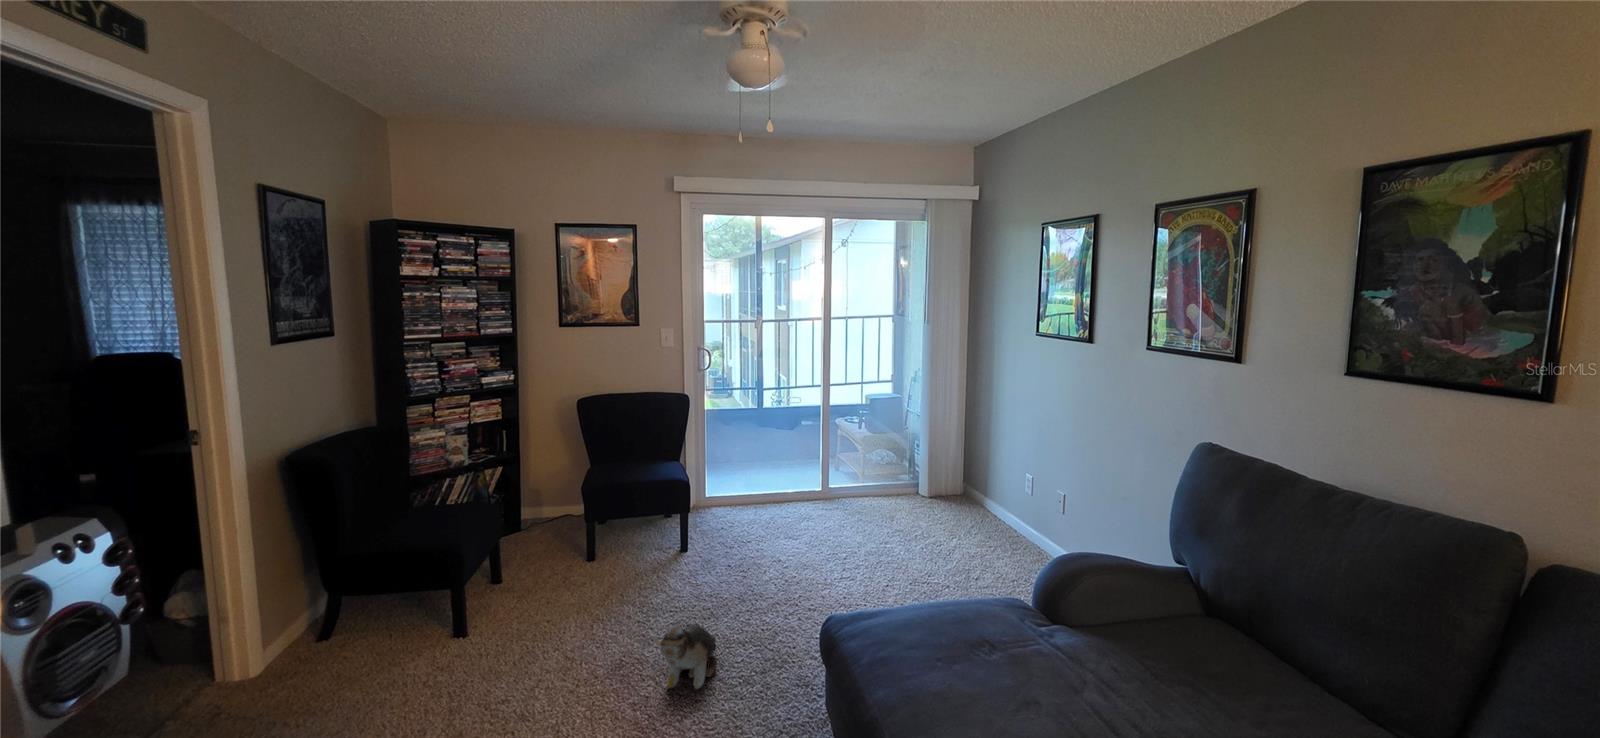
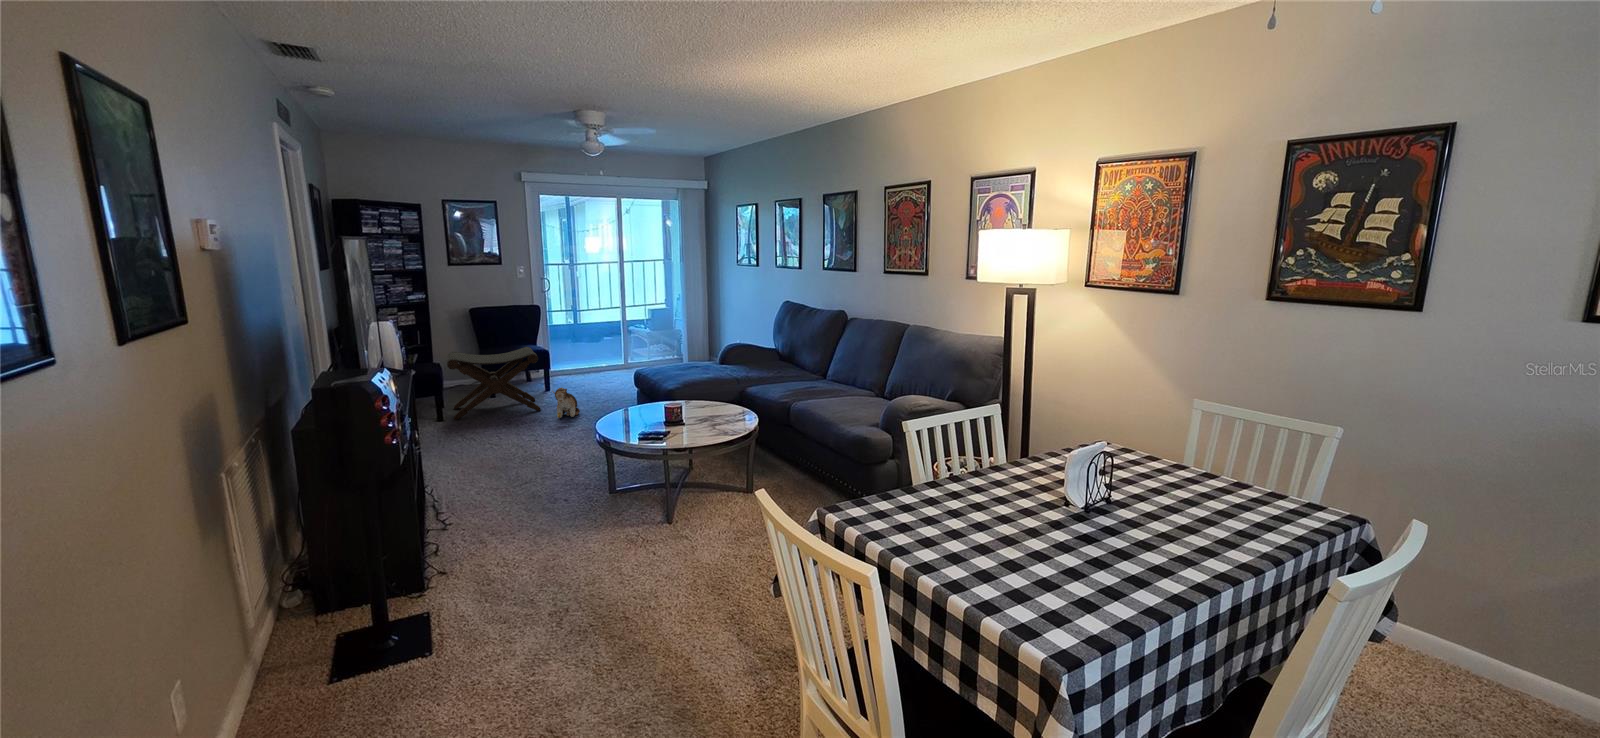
footstool: none [472,488,655,650] -> present [447,347,541,420]

